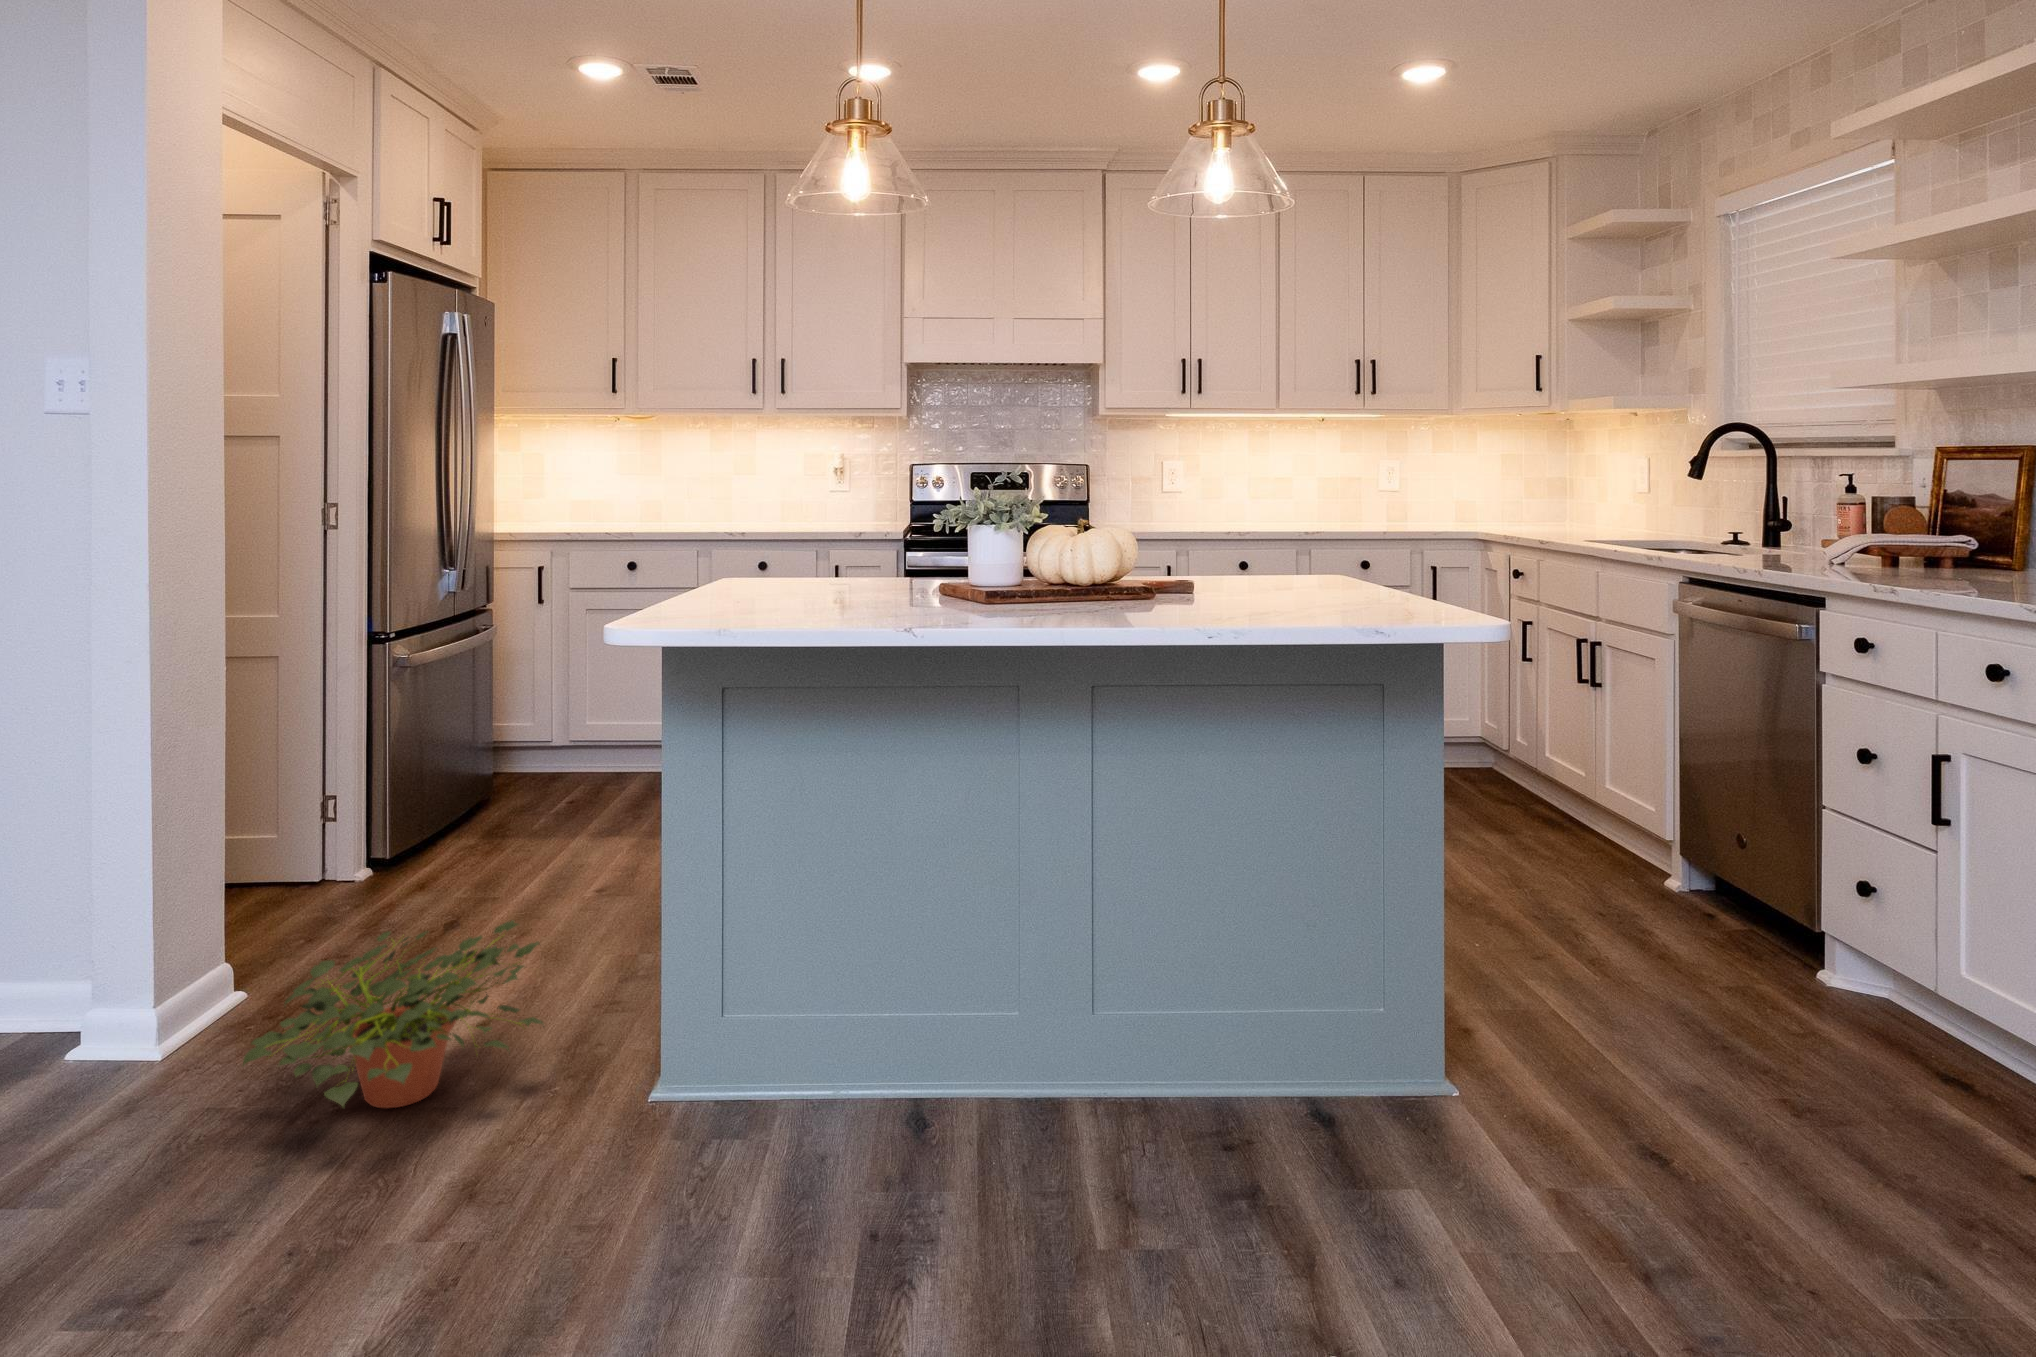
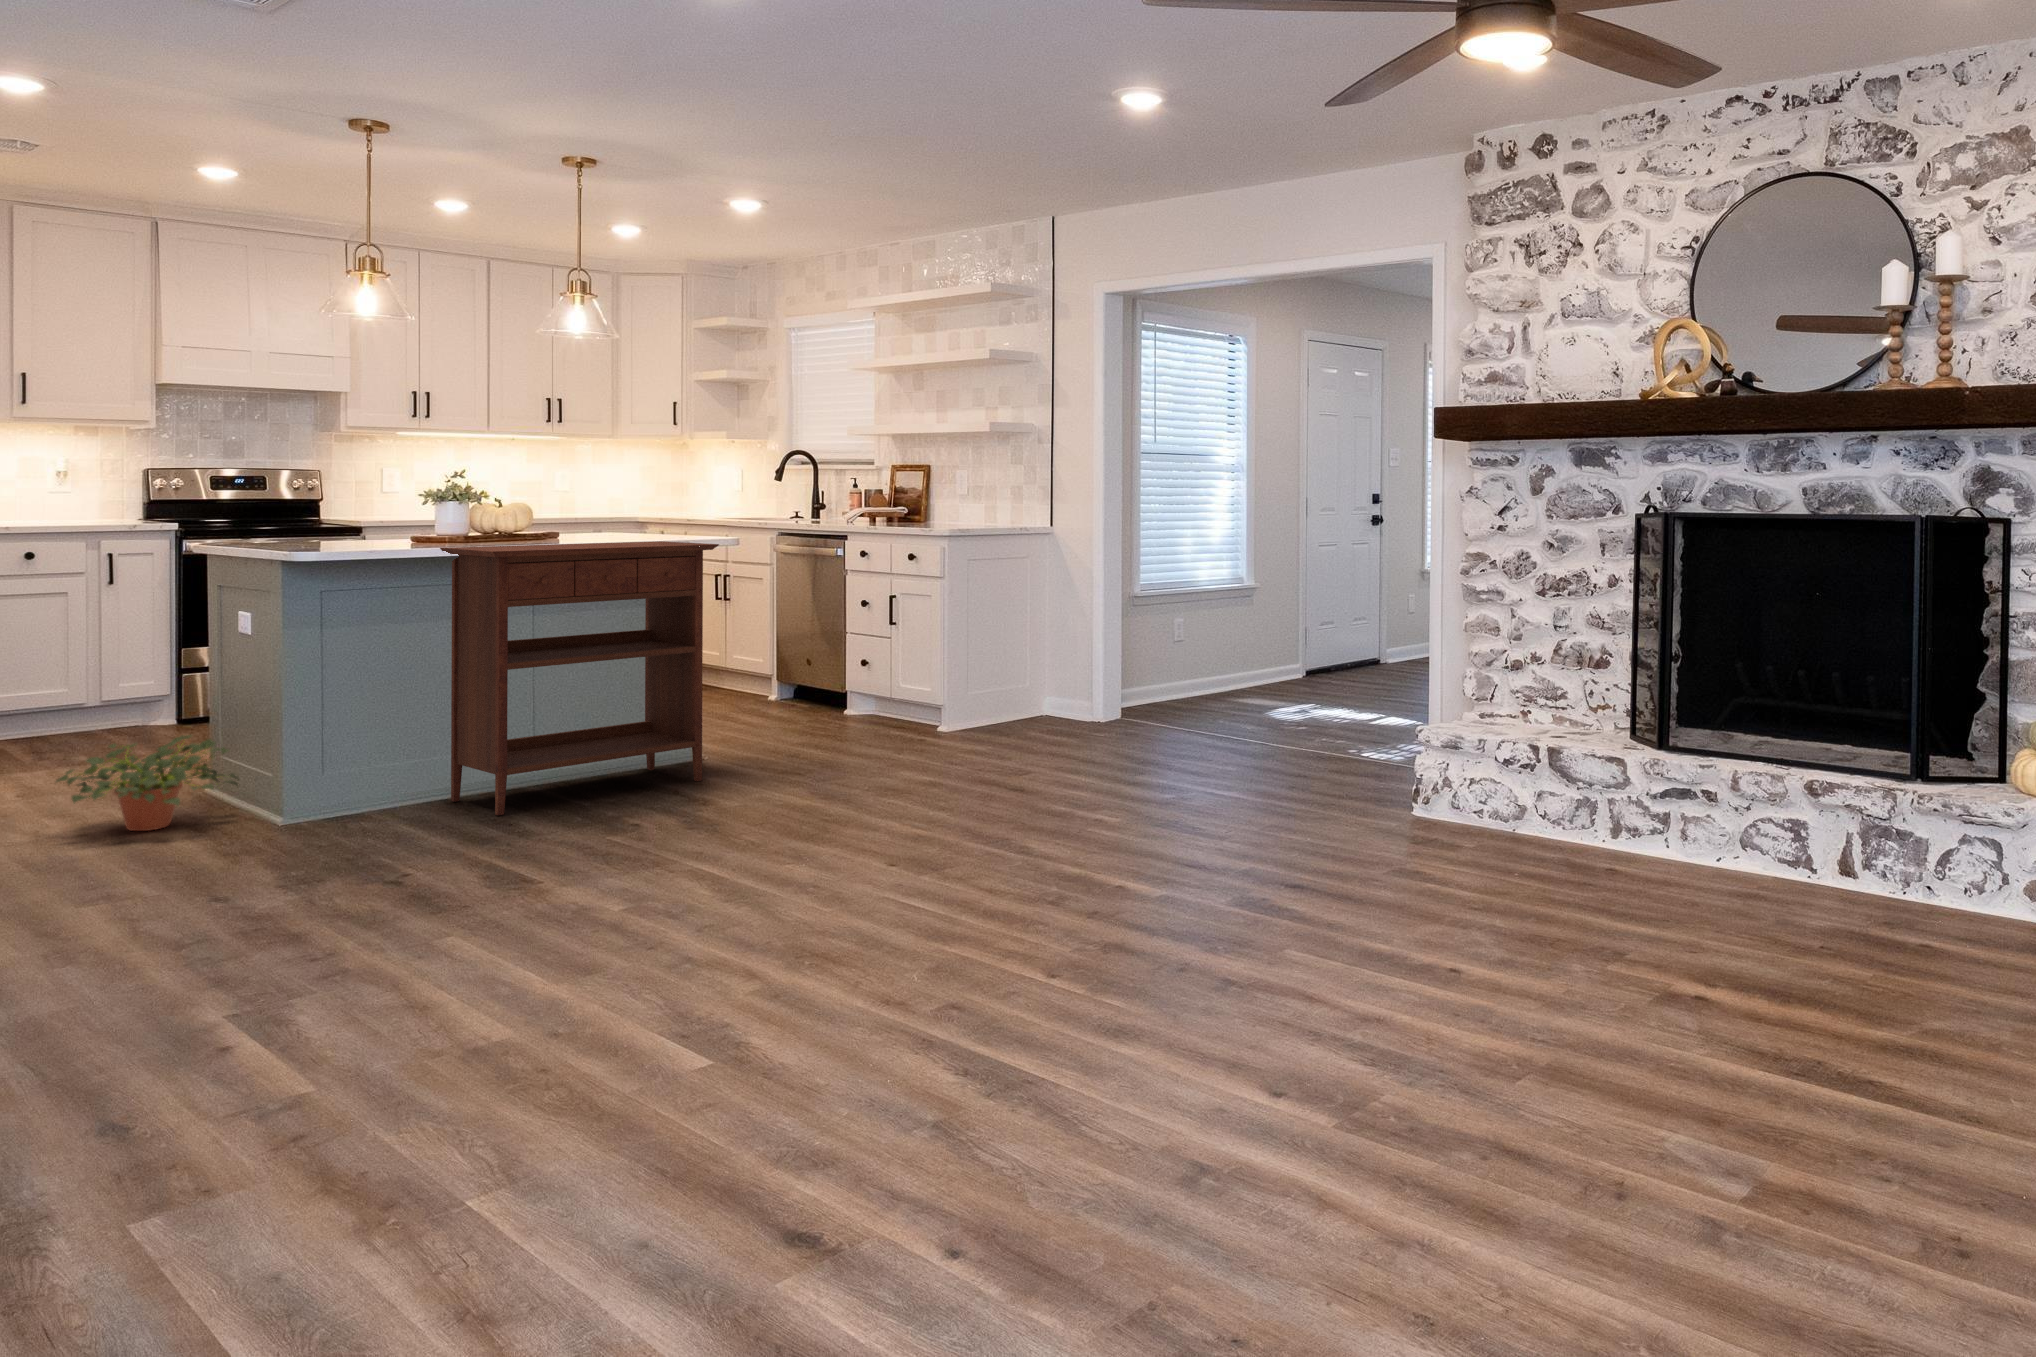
console table: none [788,625,1406,1293] -> present [440,541,719,815]

